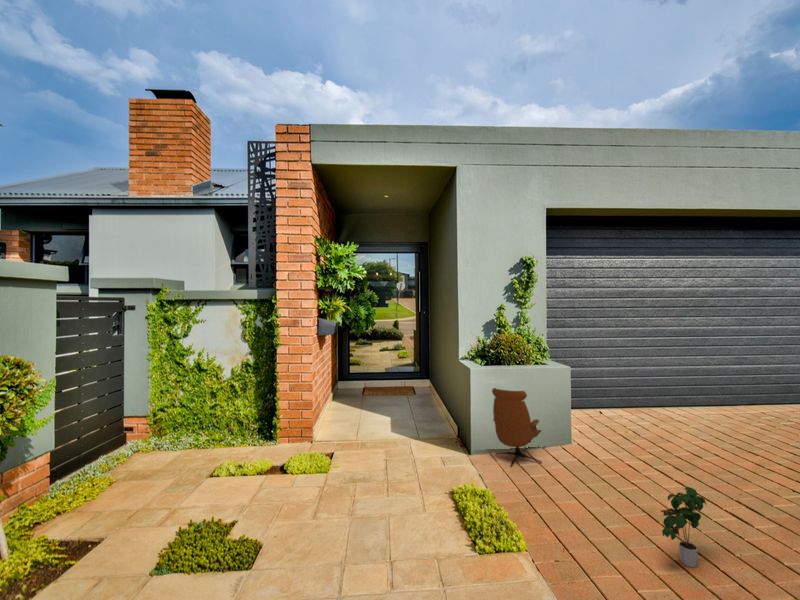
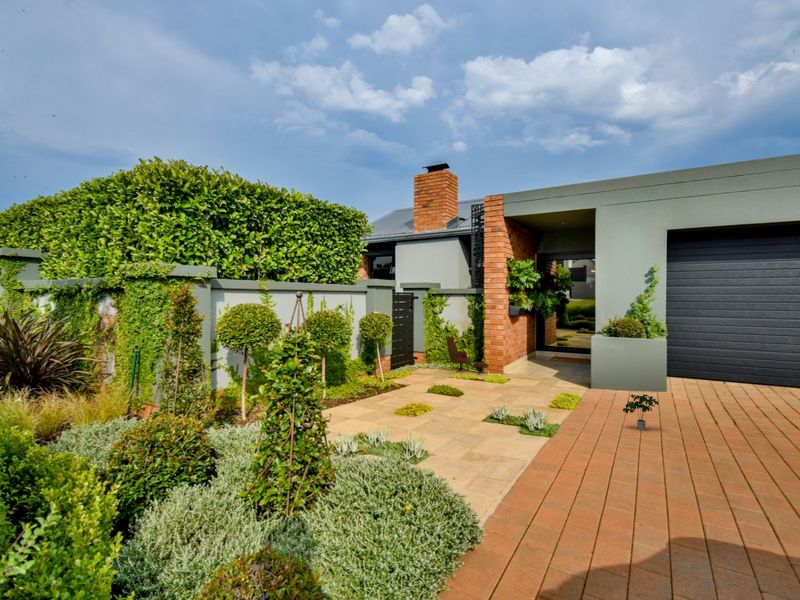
lounge chair: present [492,388,545,467] -> present [446,336,488,373]

